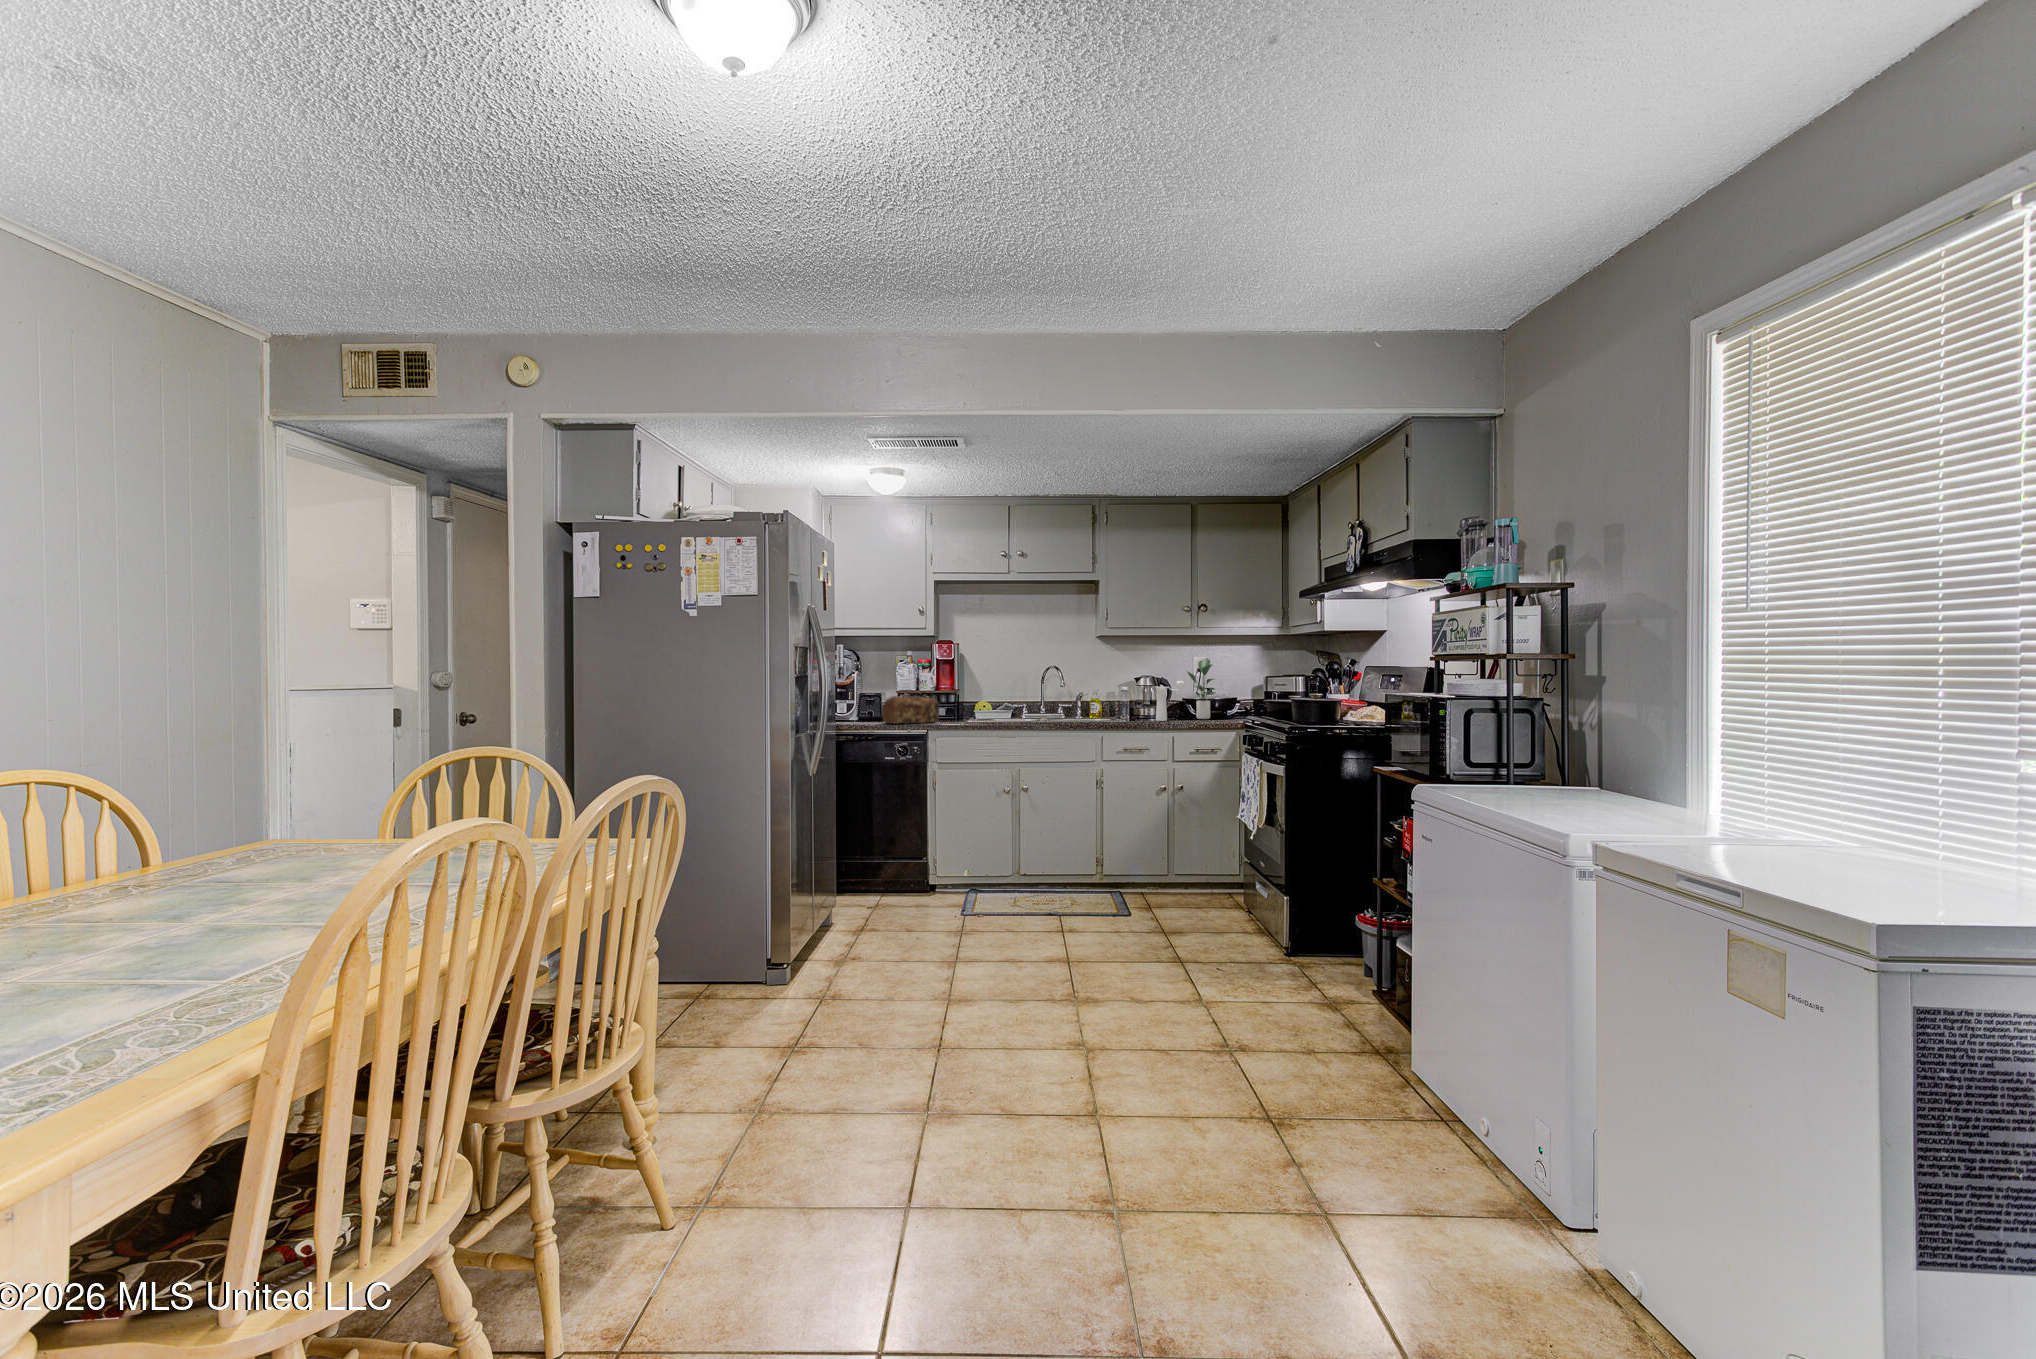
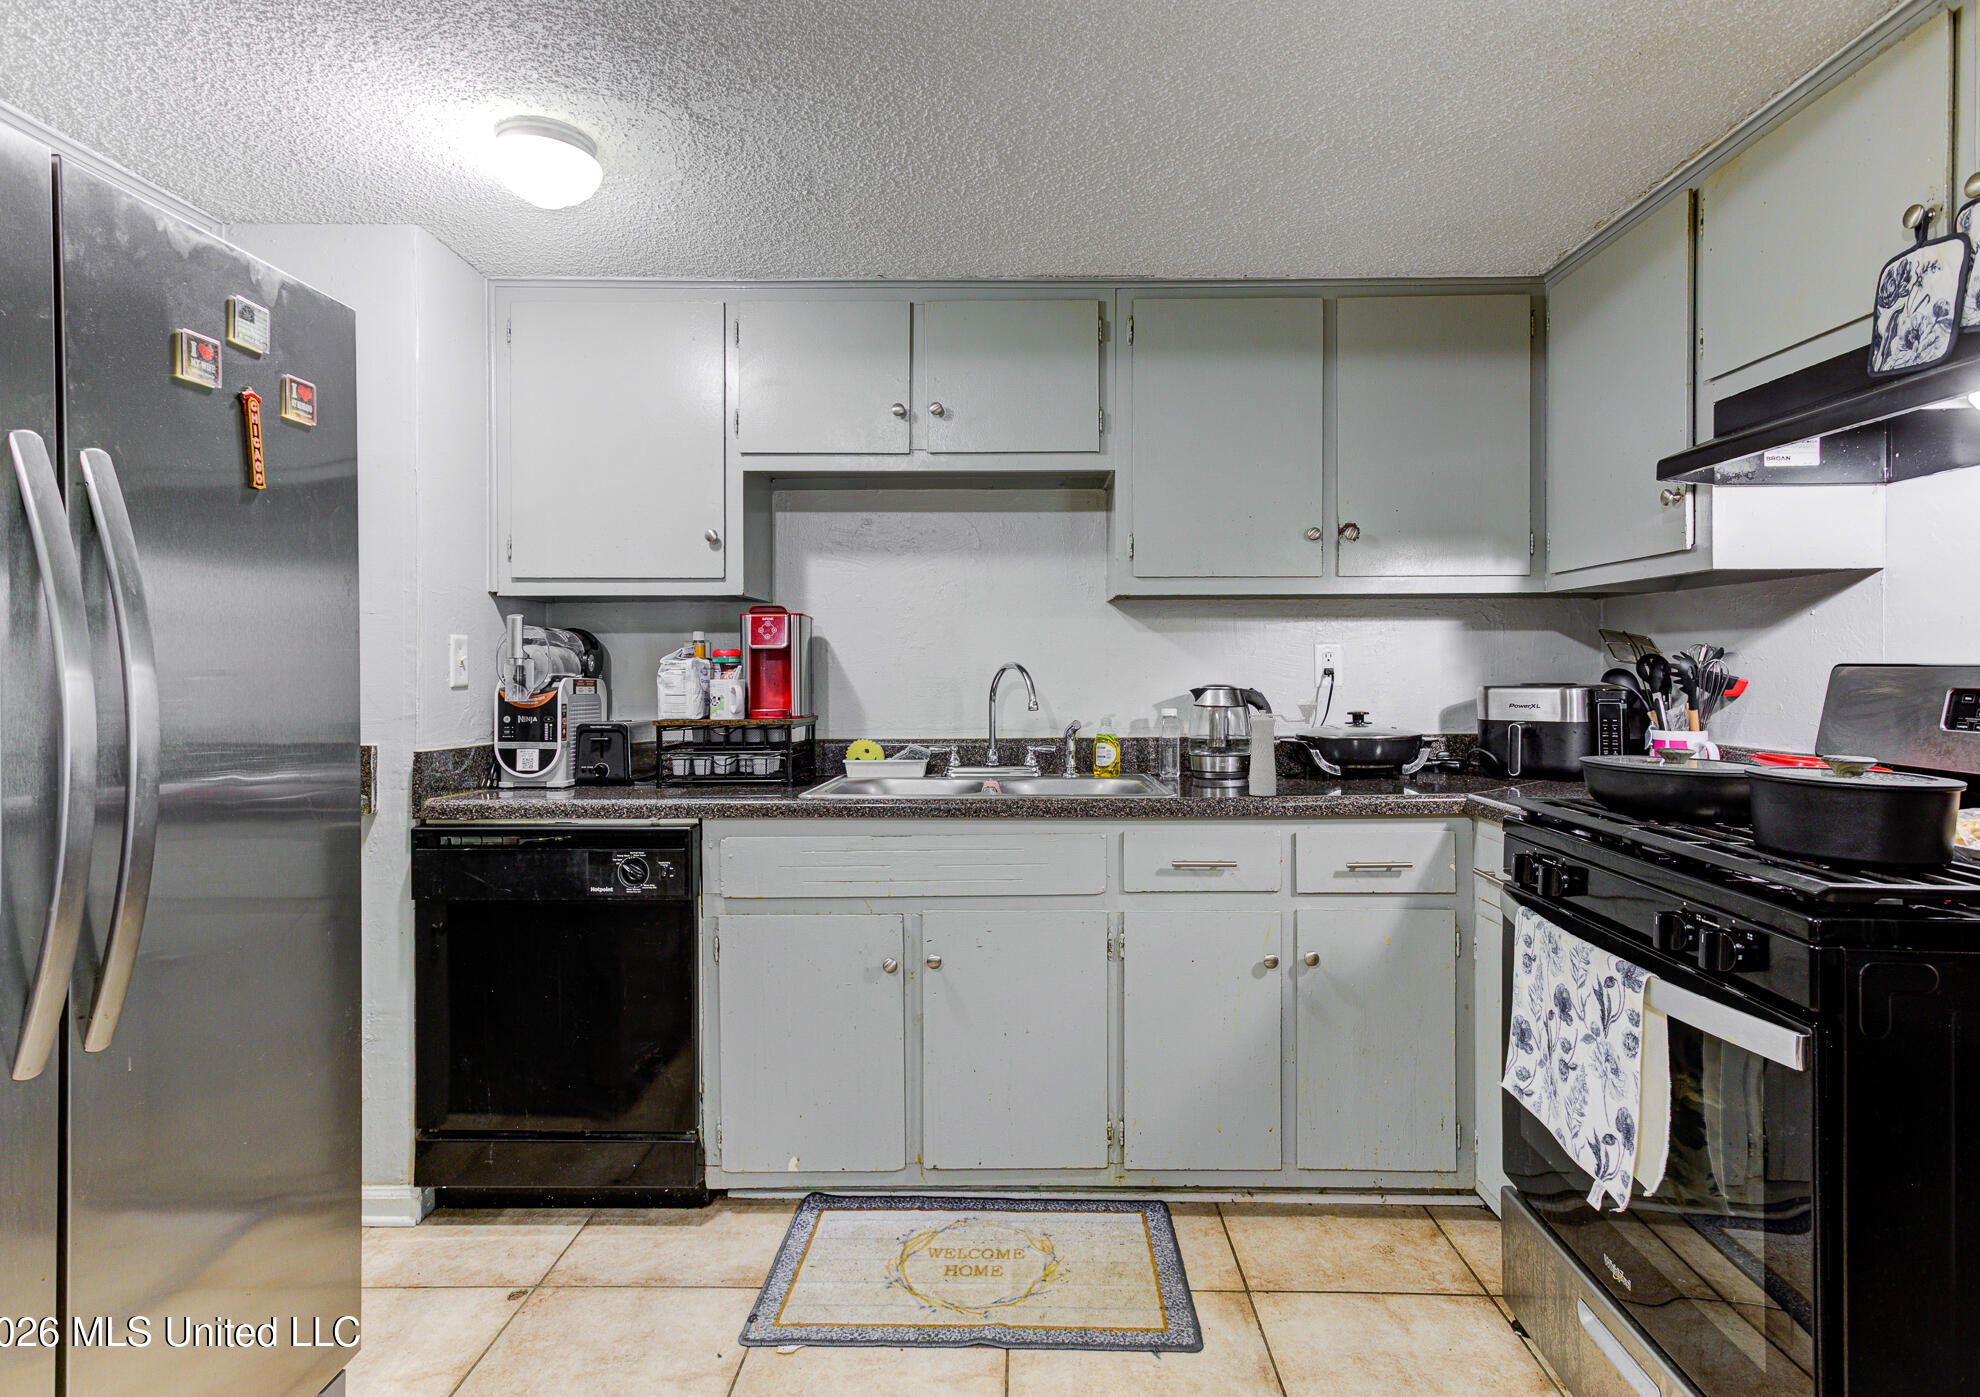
potted plant: present [1187,658,1214,719] -> none [1316,645,1391,788]
bread loaf: present [882,696,939,724] -> none [599,735,734,804]

